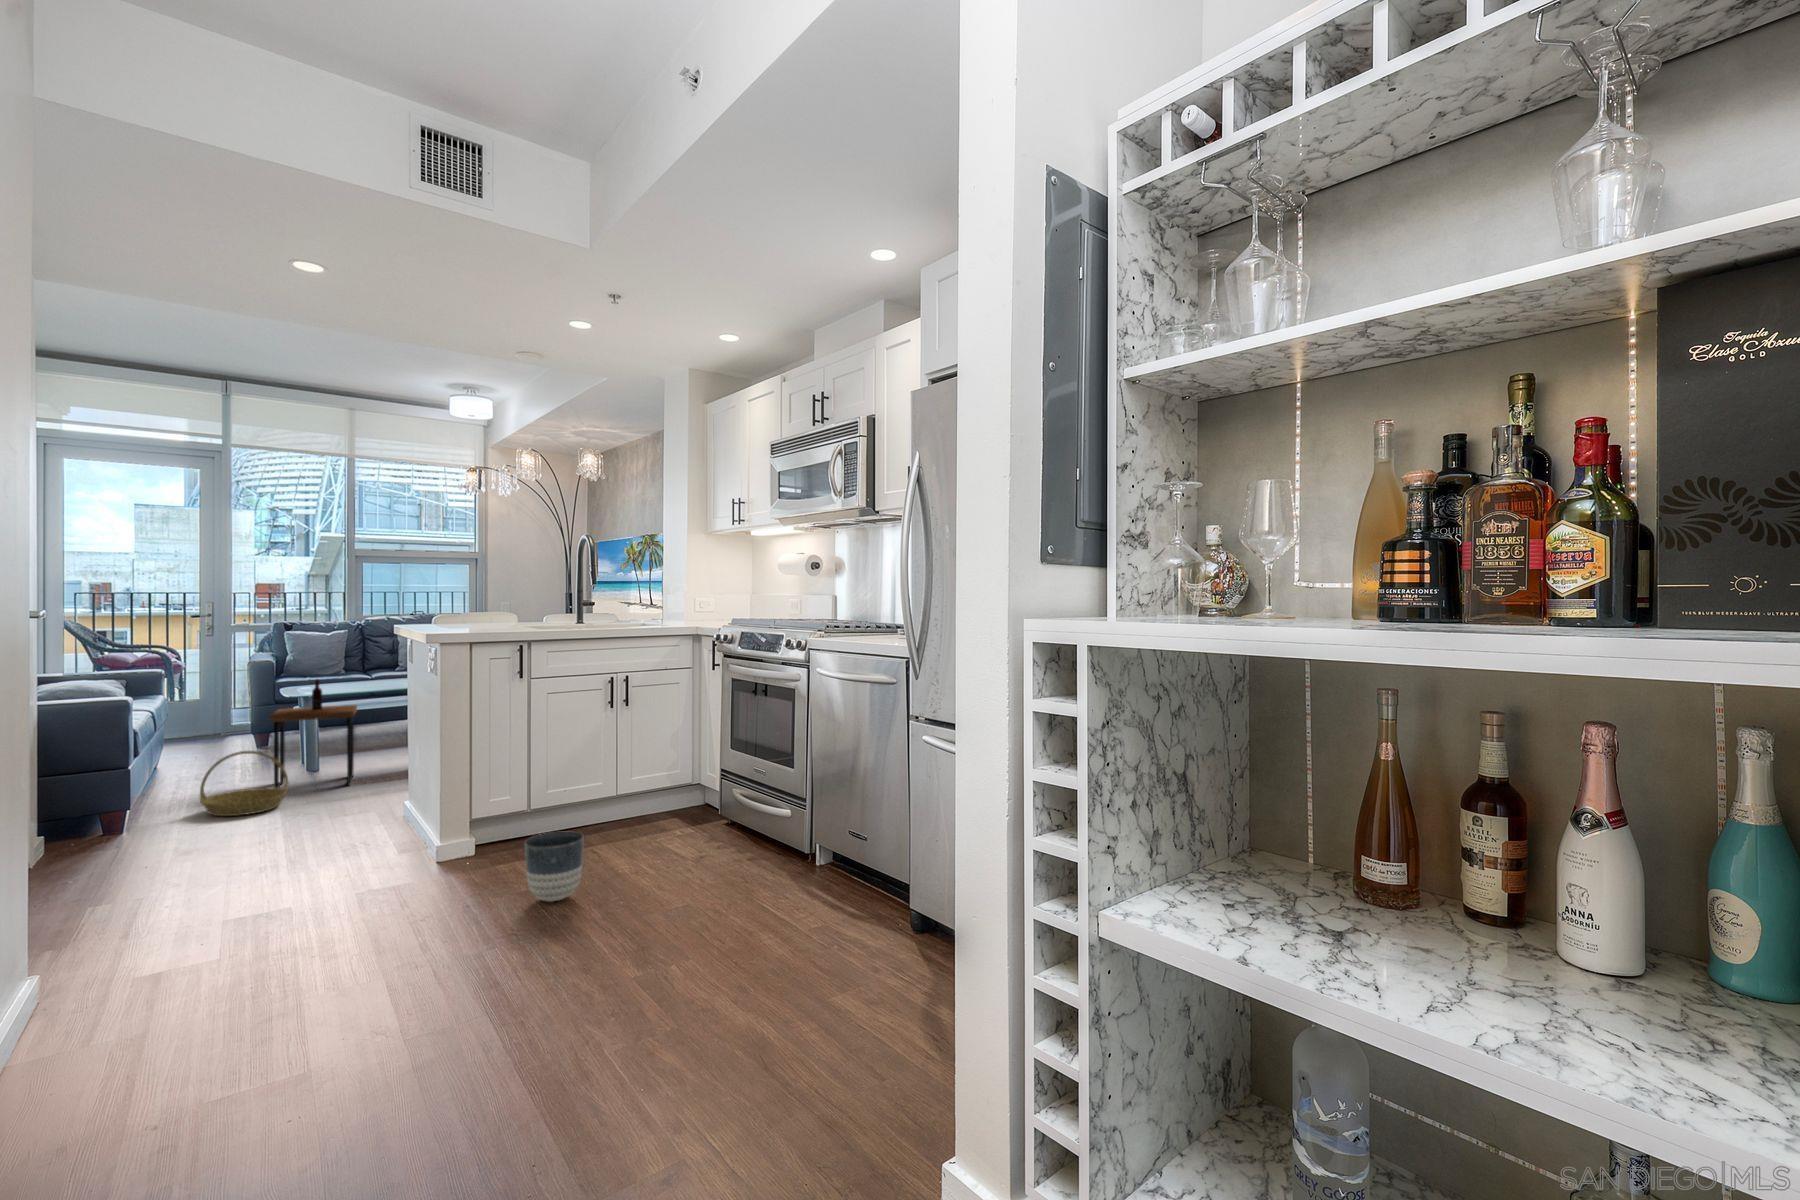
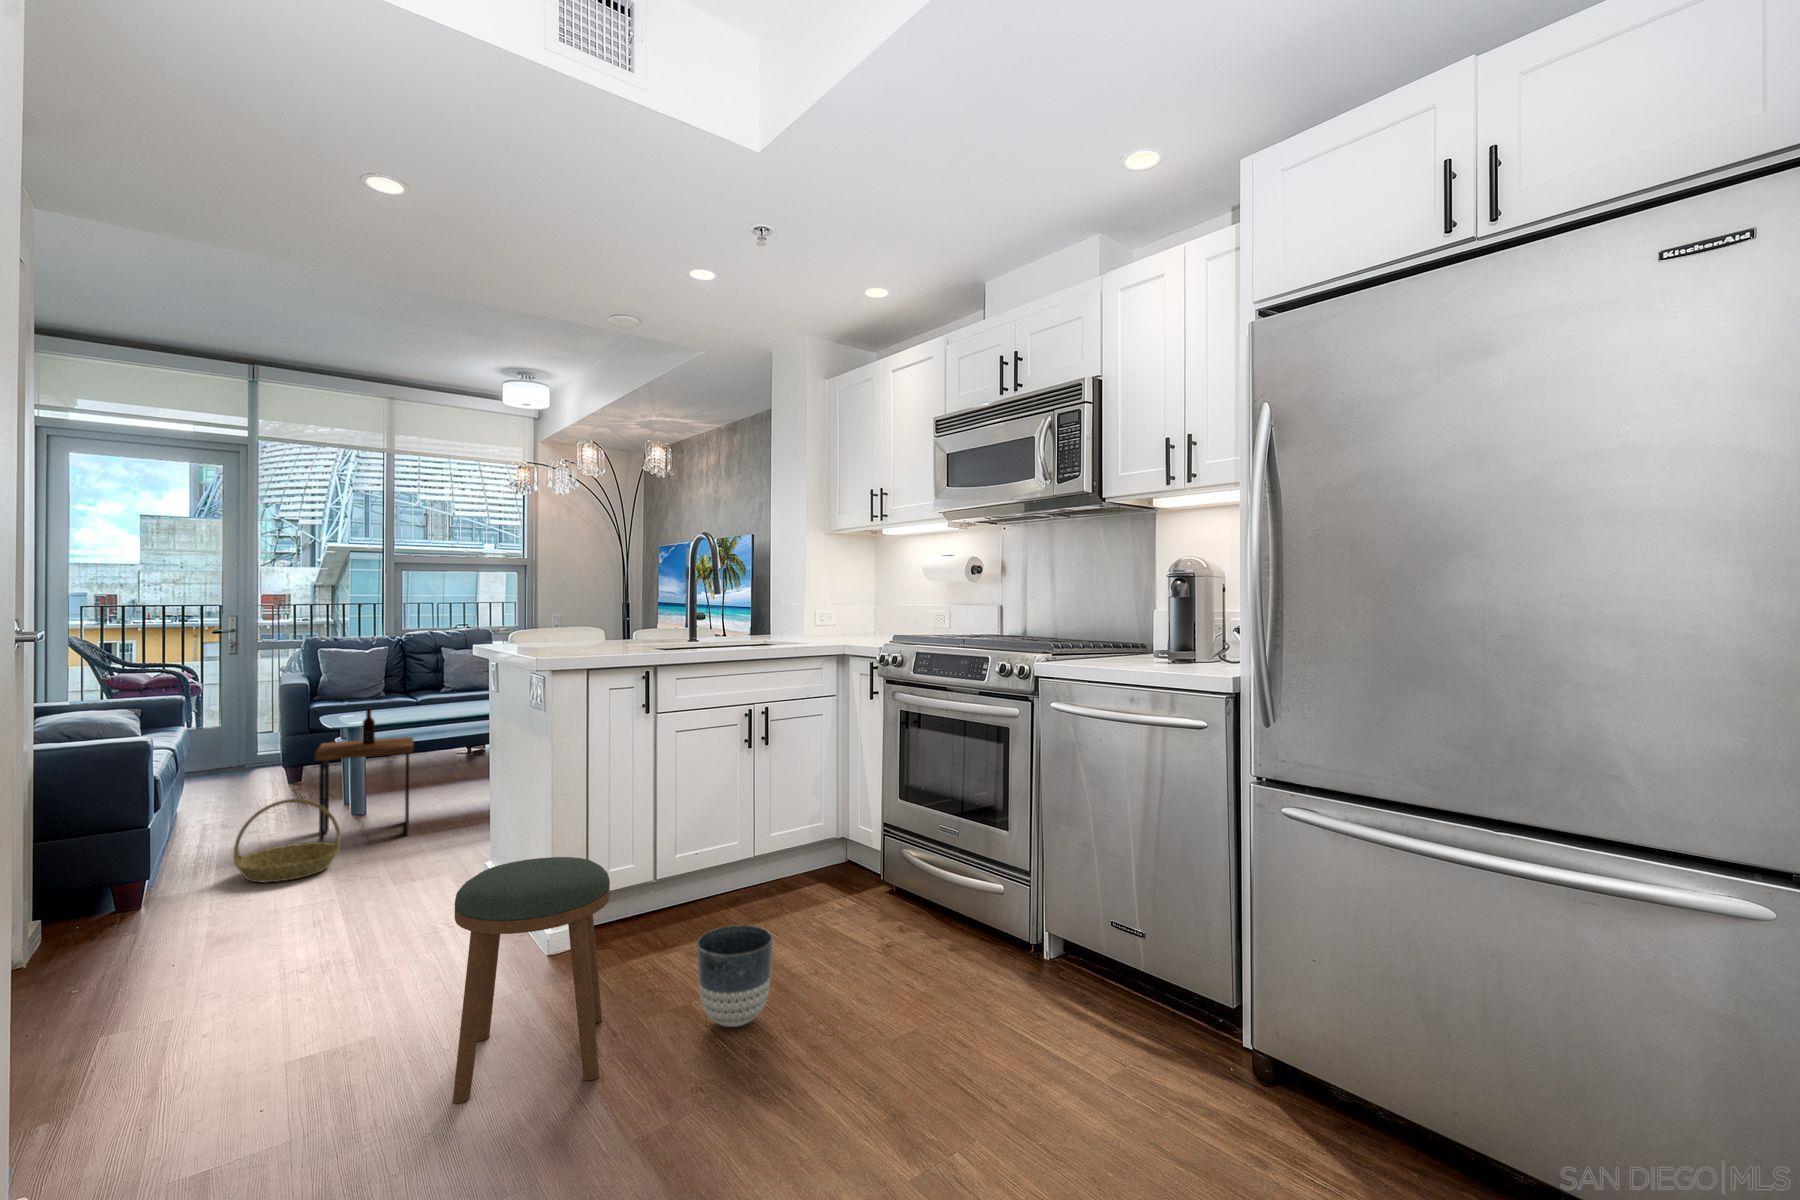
stool: none [334,778,458,939] -> present [453,857,610,1103]

